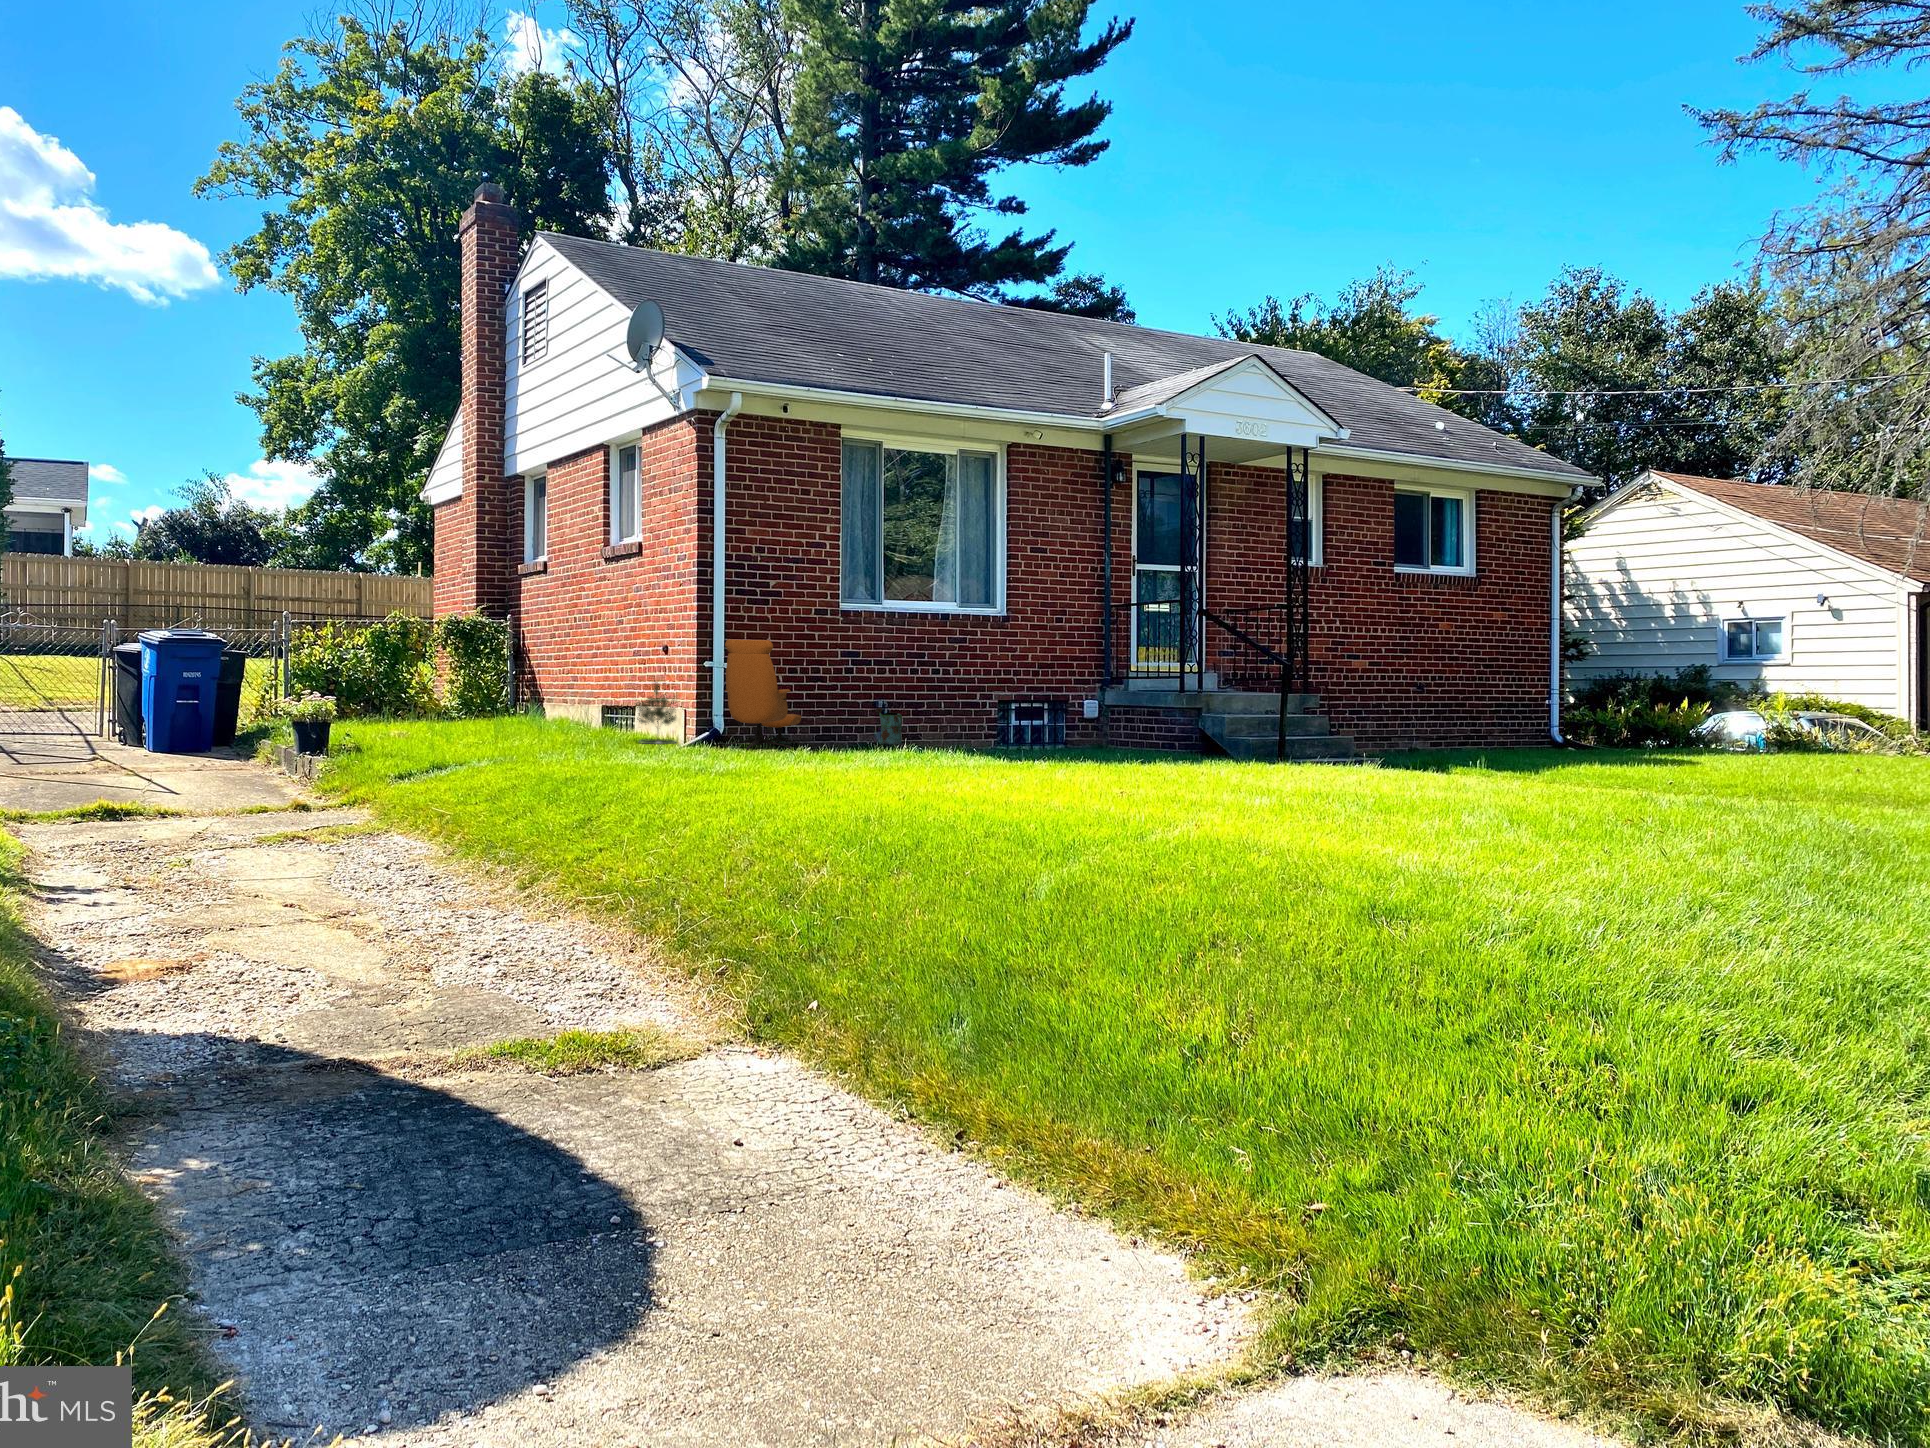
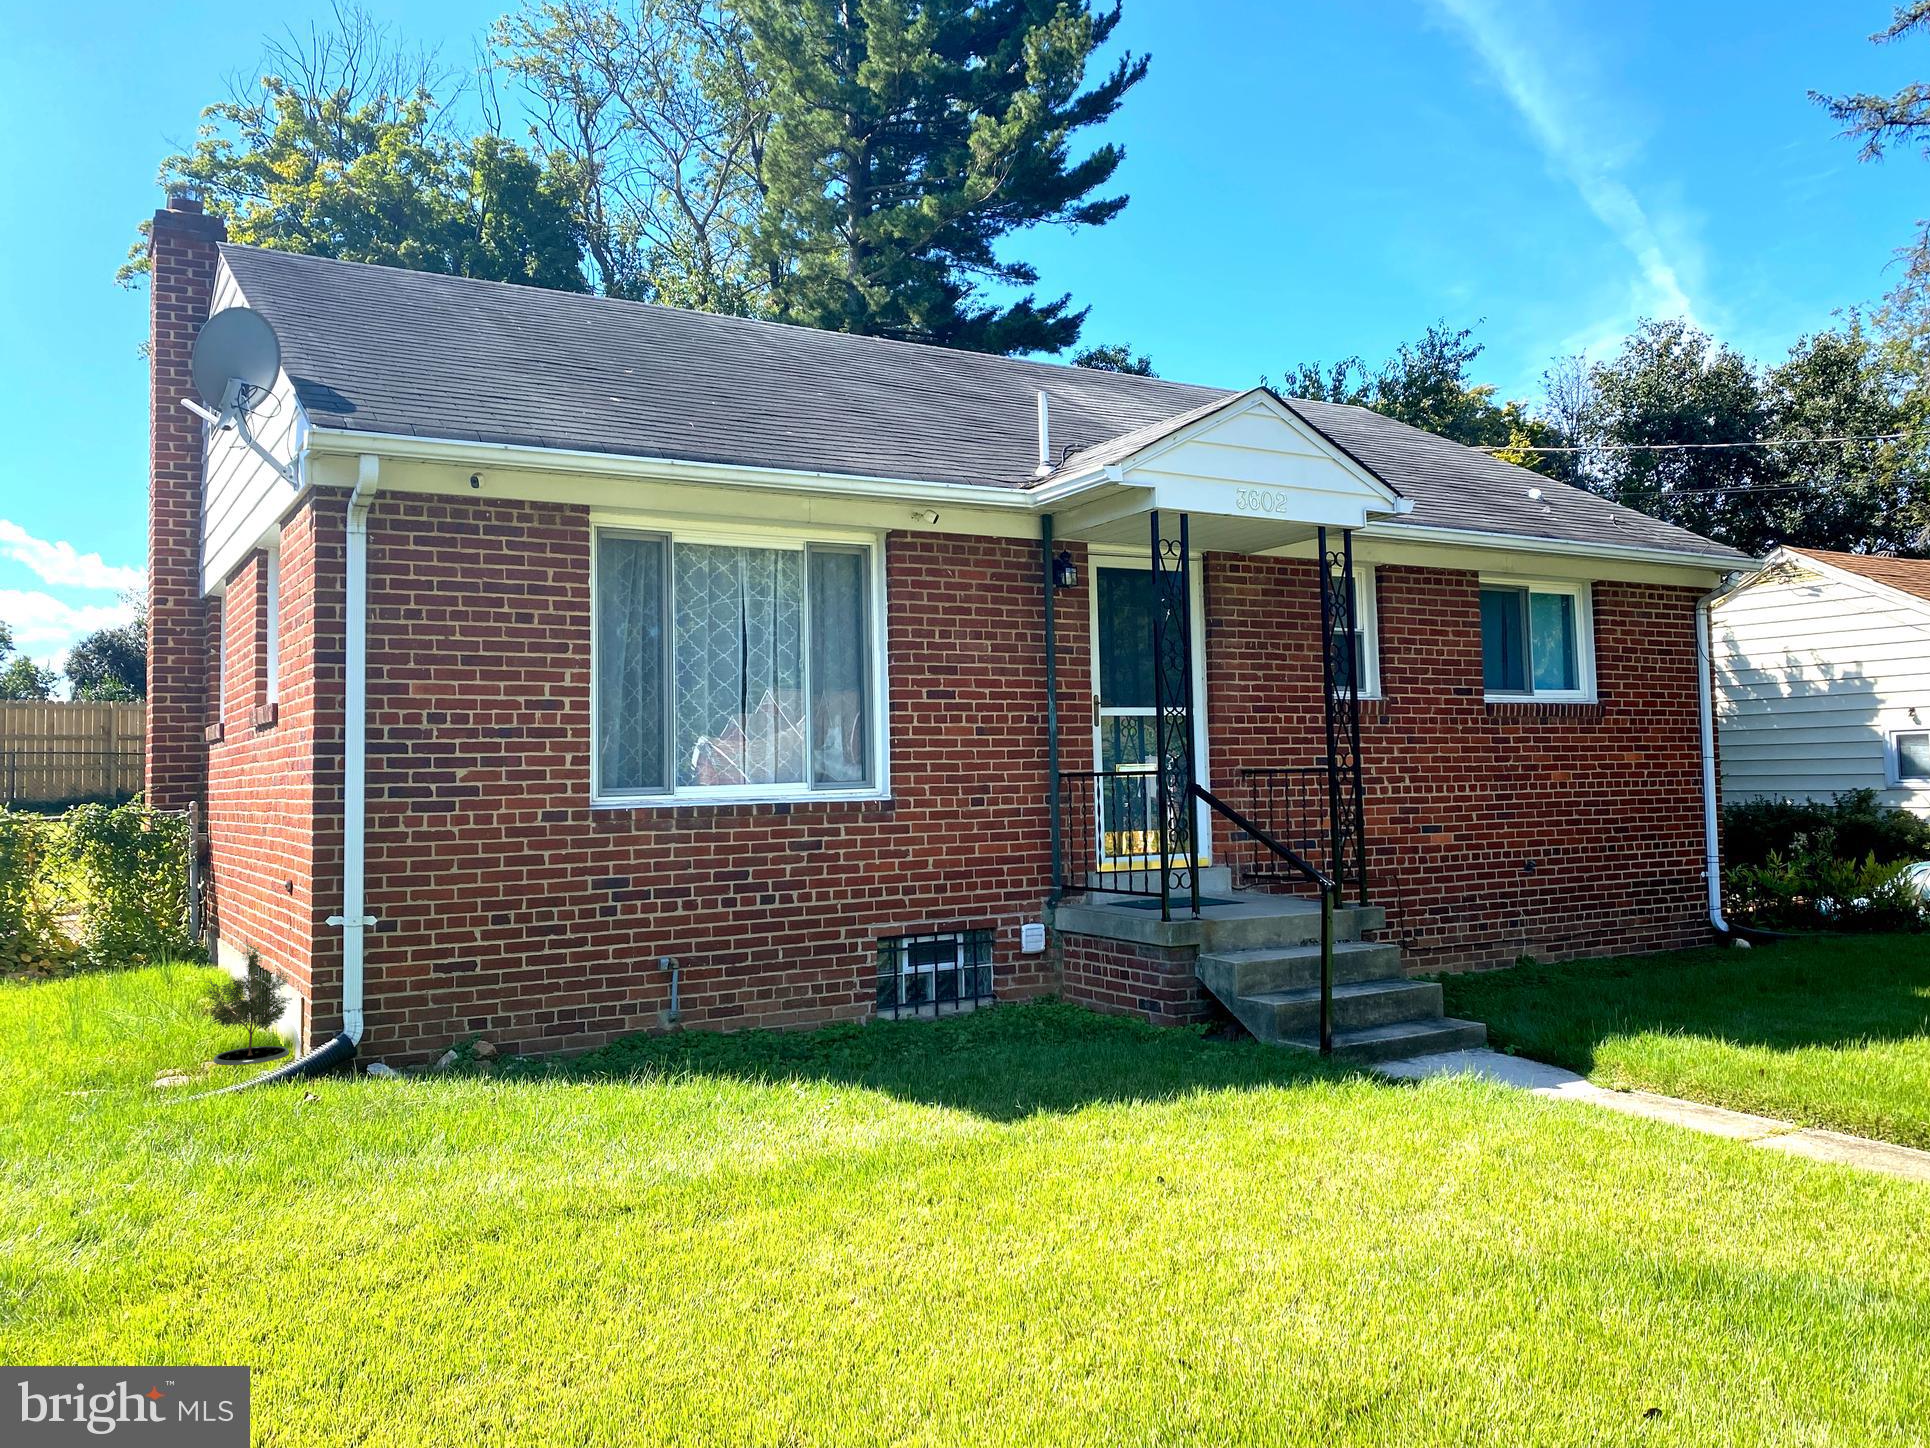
lounge chair: present [725,639,802,750] -> none [308,892,503,1095]
watering can: present [876,708,902,744] -> none [654,969,692,1037]

